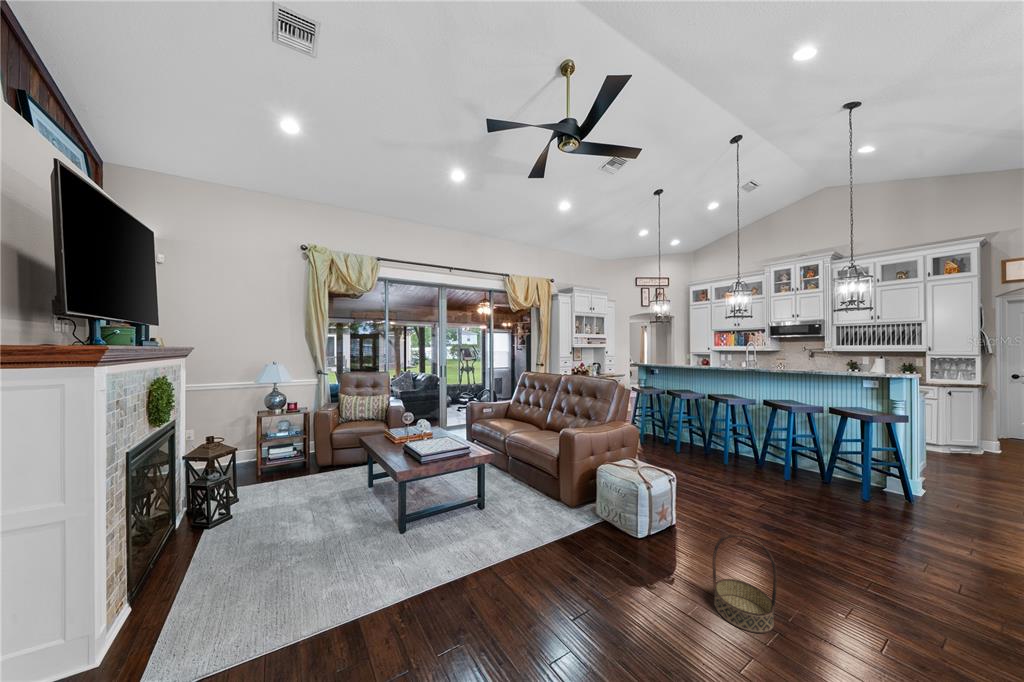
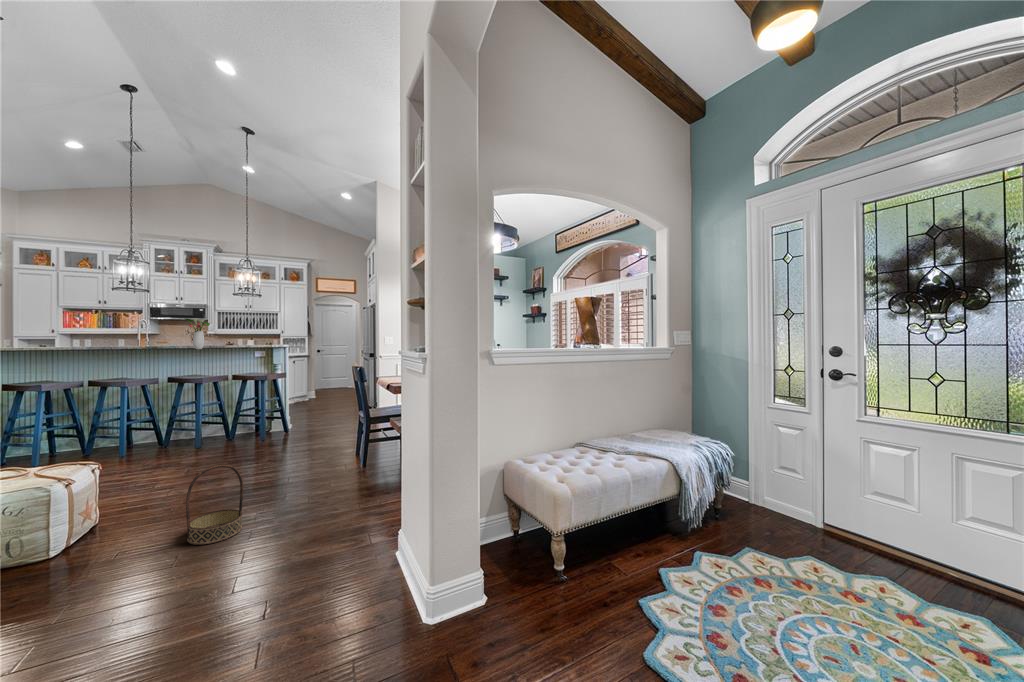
flower arrangement: none [771,342,802,375] -> present [185,318,210,349]

